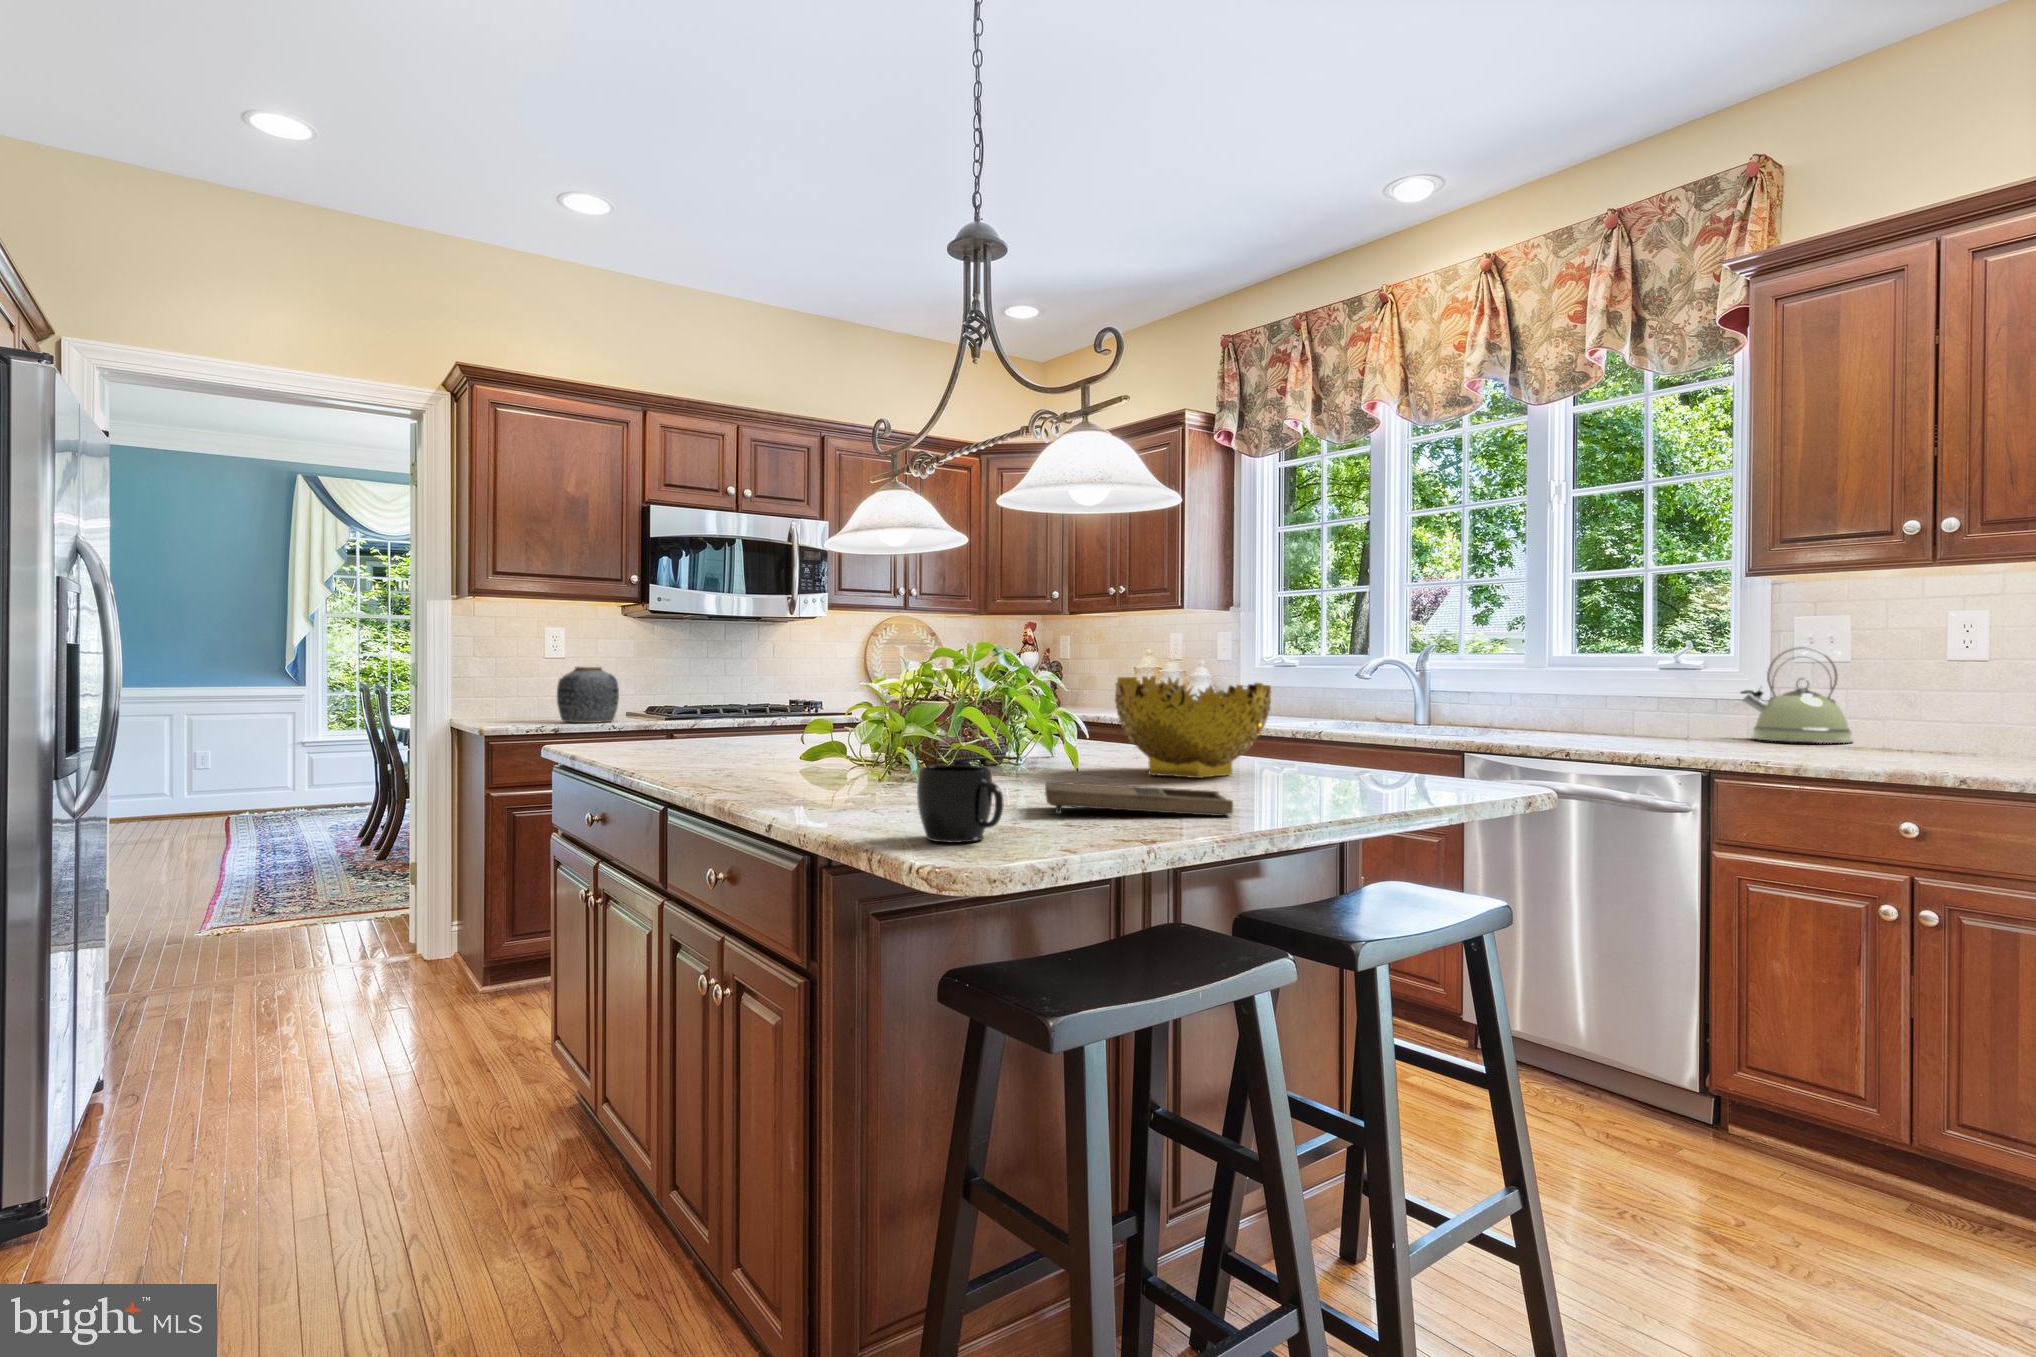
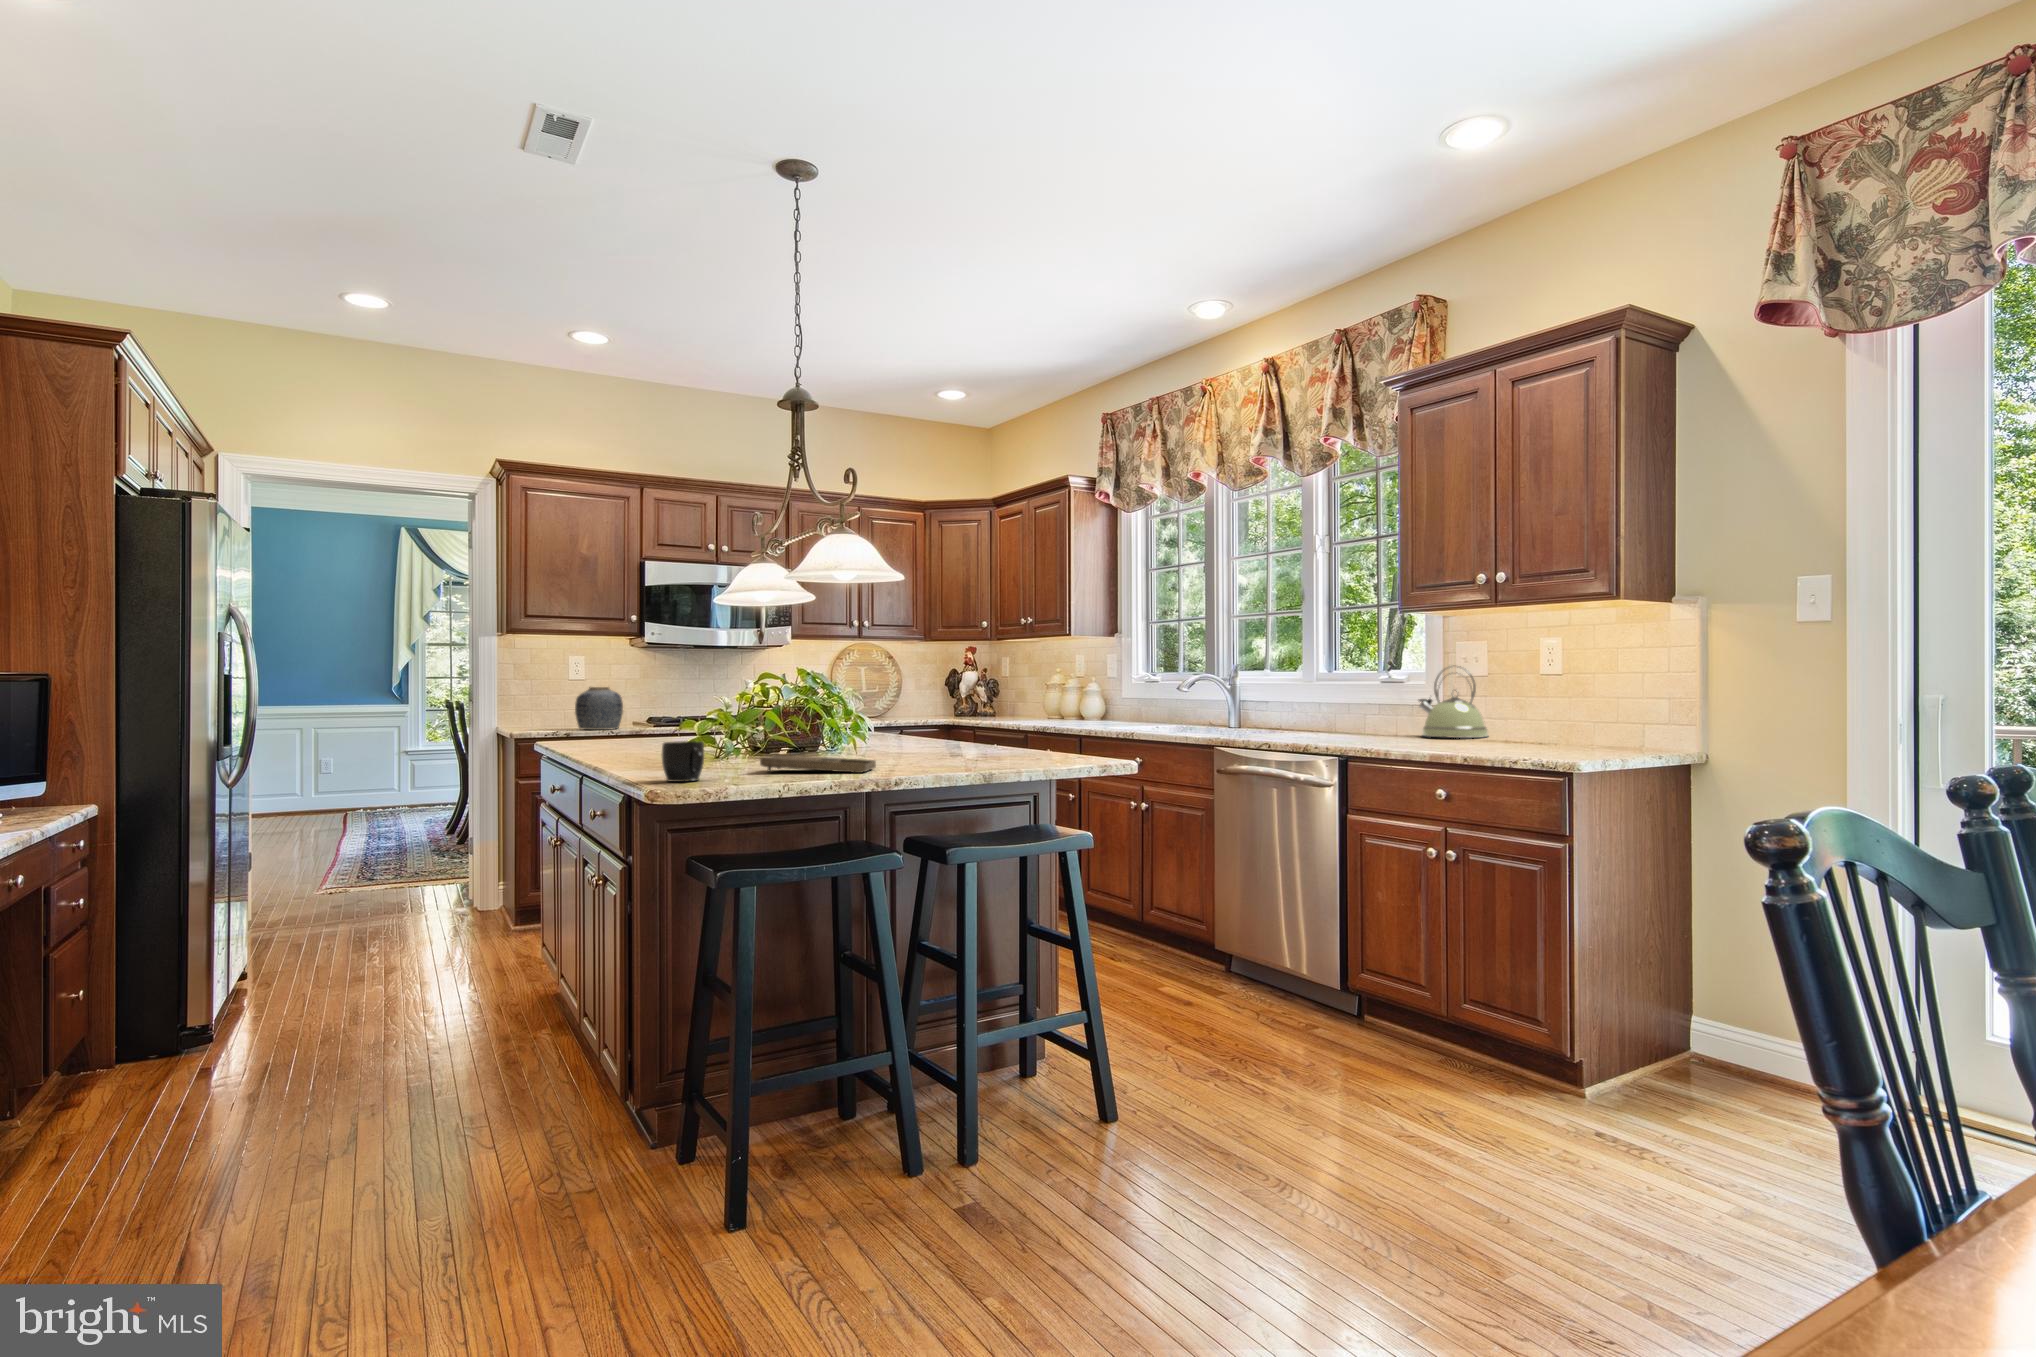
decorative bowl: present [1115,676,1271,778] -> none [870,691,972,757]

